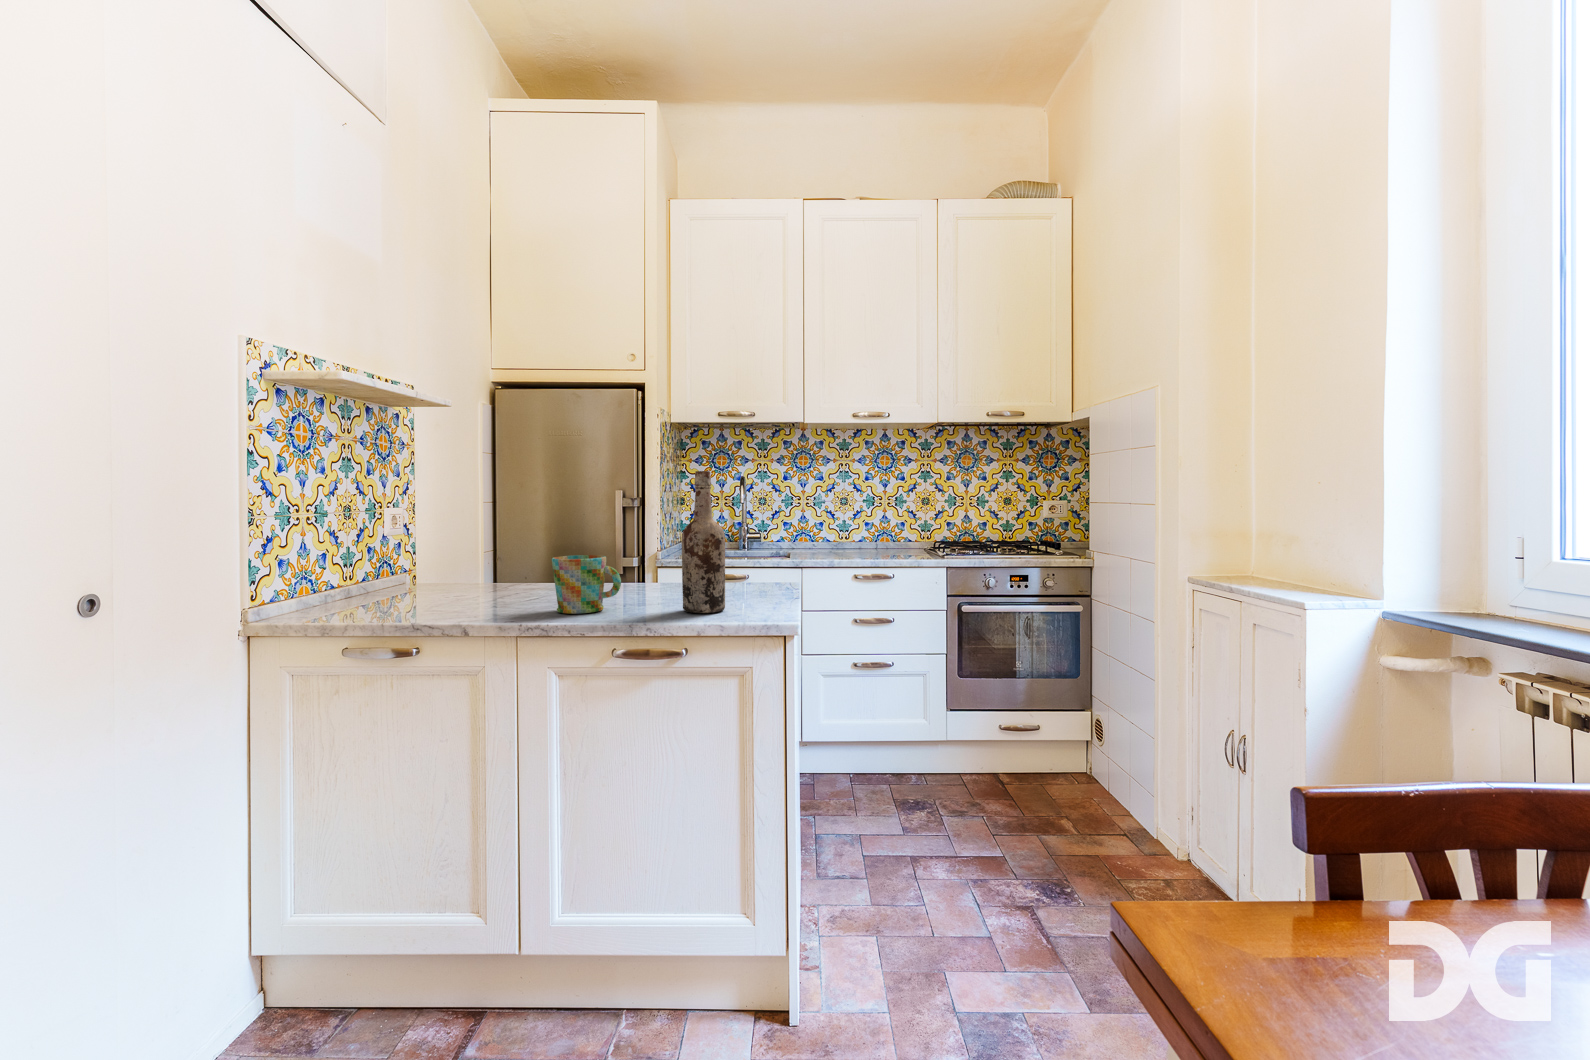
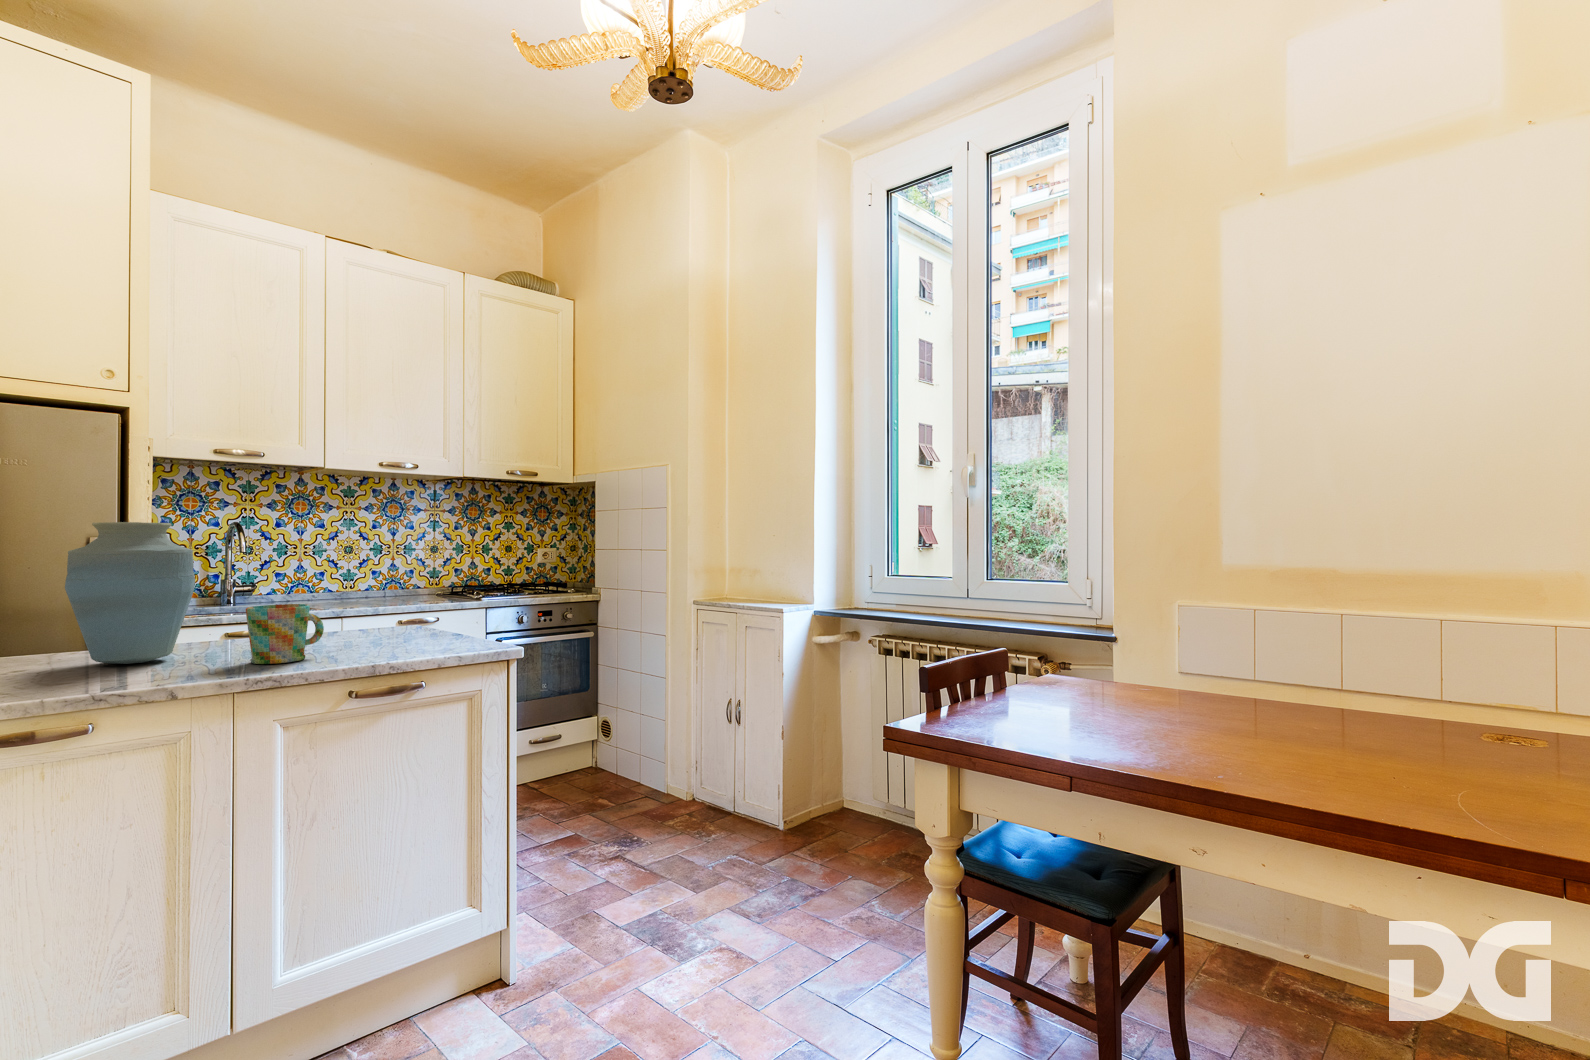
wine bottle: present [682,471,725,613] -> none [392,522,435,649]
vase: none [465,476,556,600] -> present [65,522,195,664]

